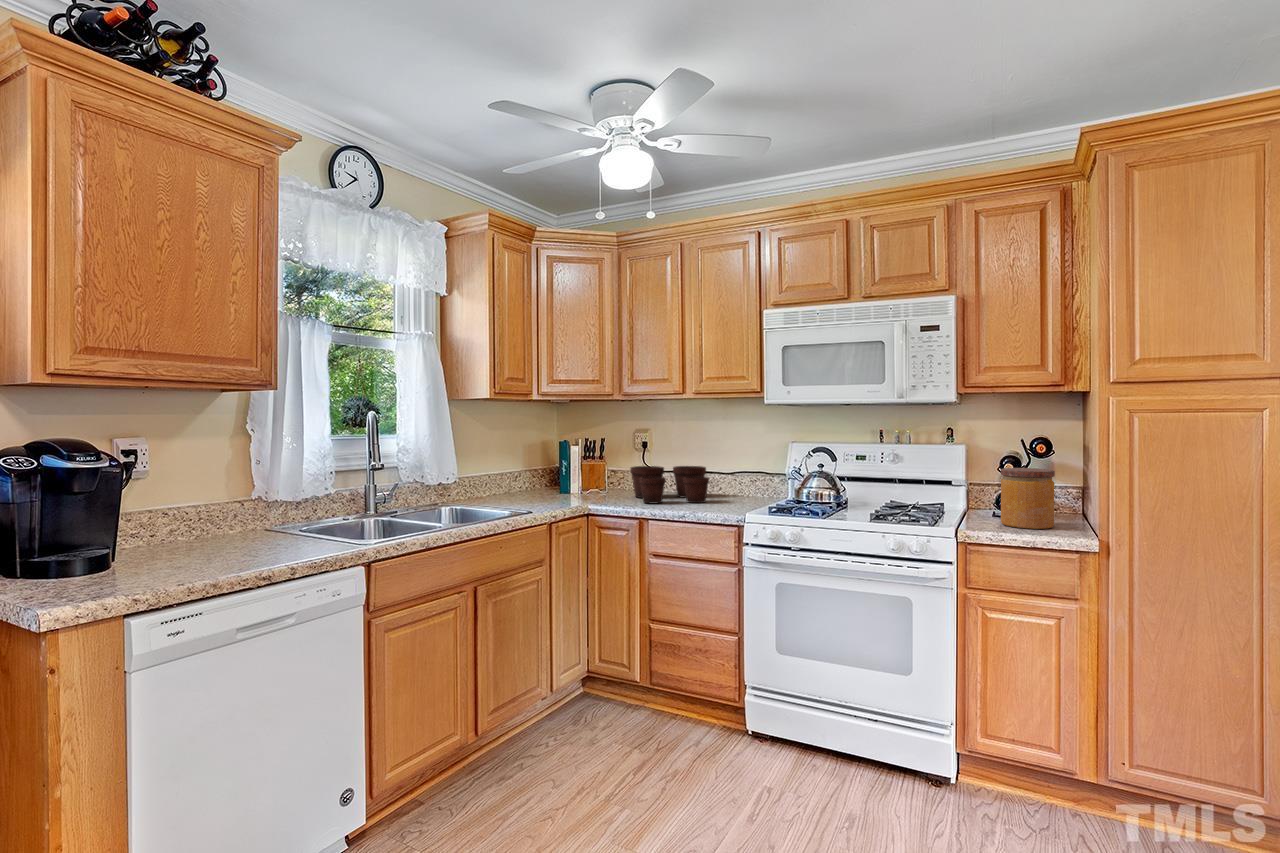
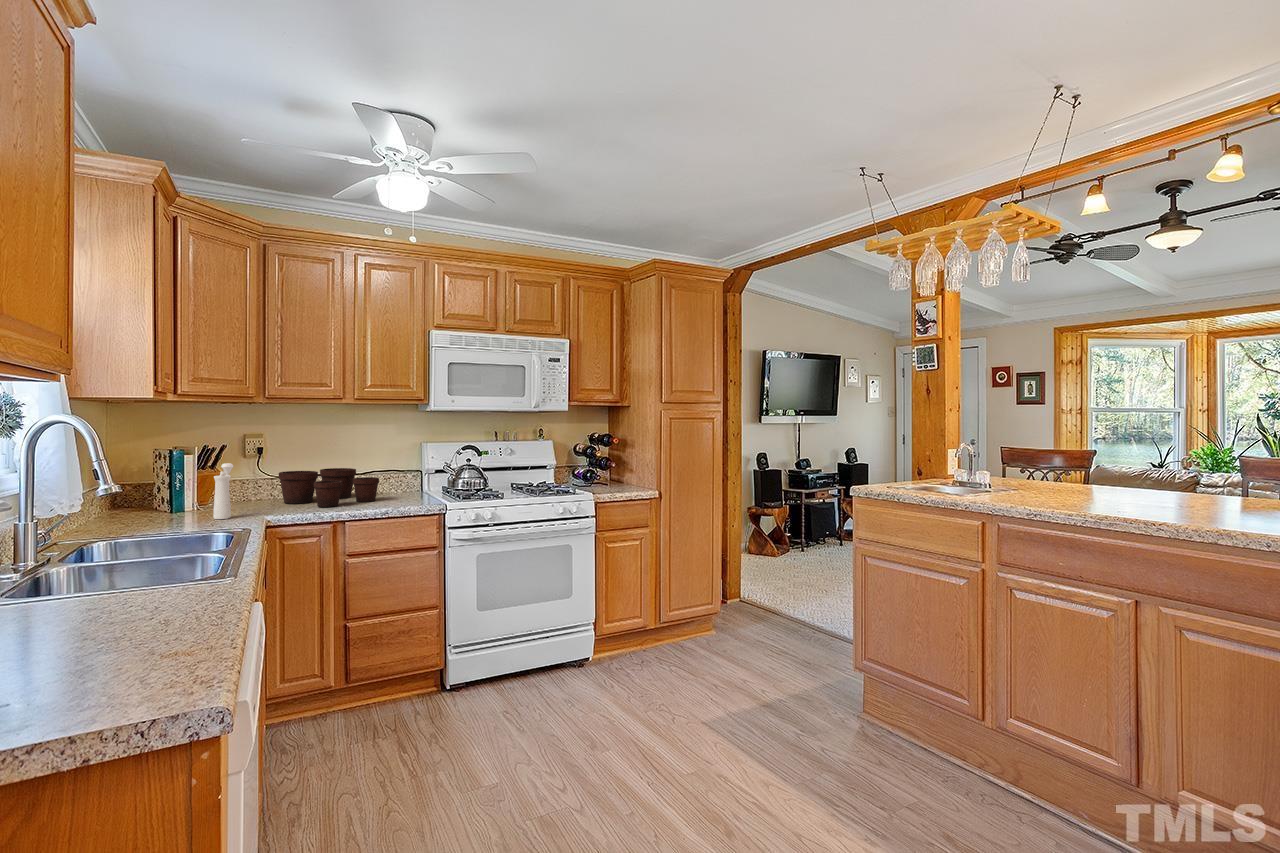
pepper mill: none [552,455,578,504] -> present [214,463,234,519]
jar: present [1001,468,1055,529] -> none [600,456,628,492]

